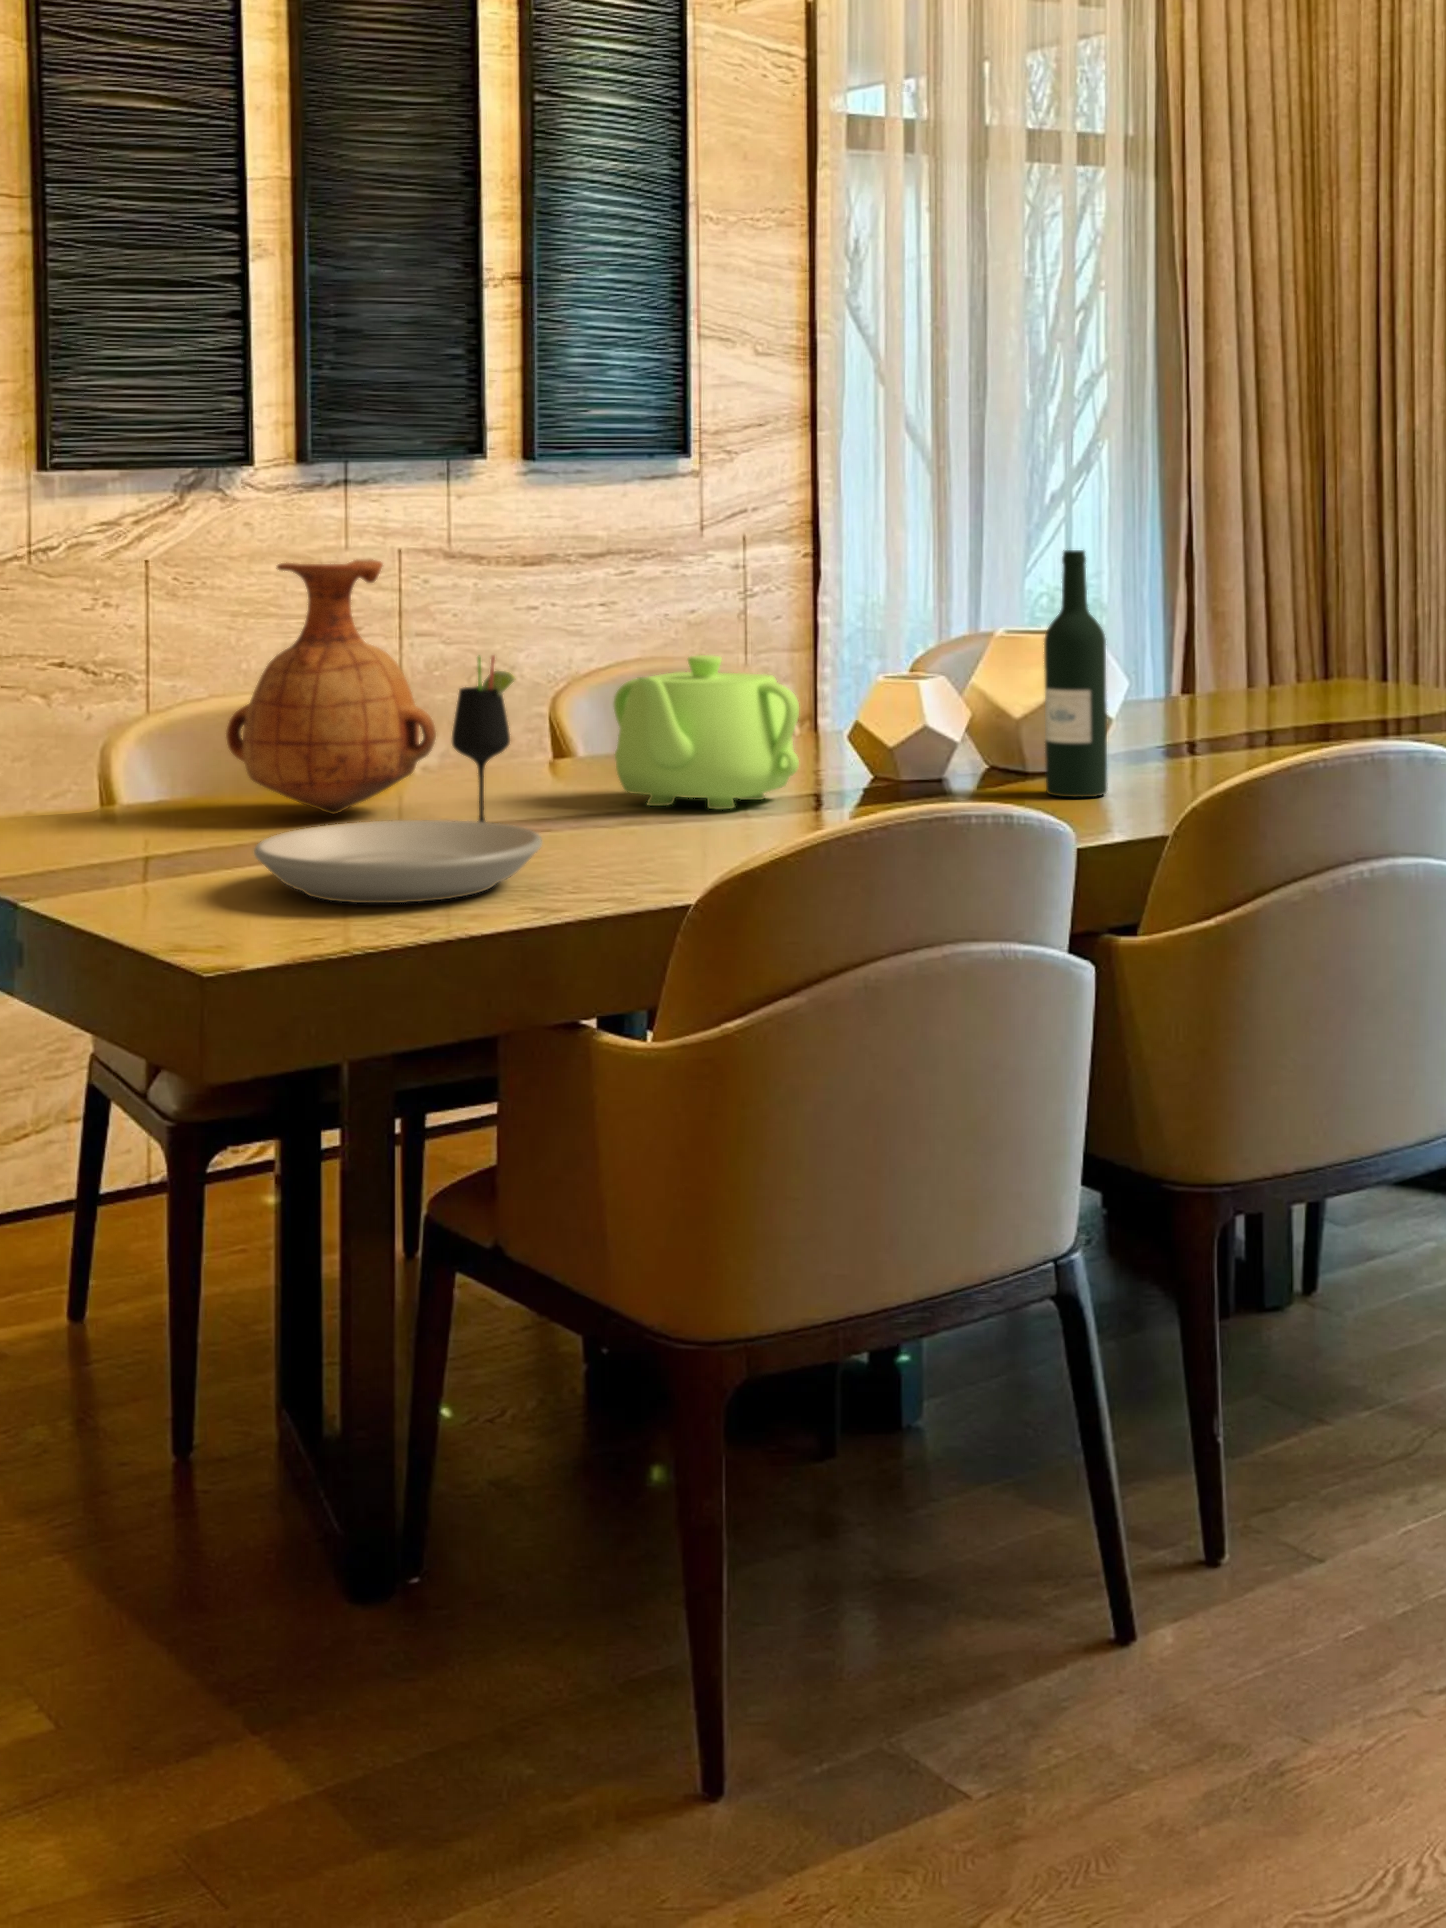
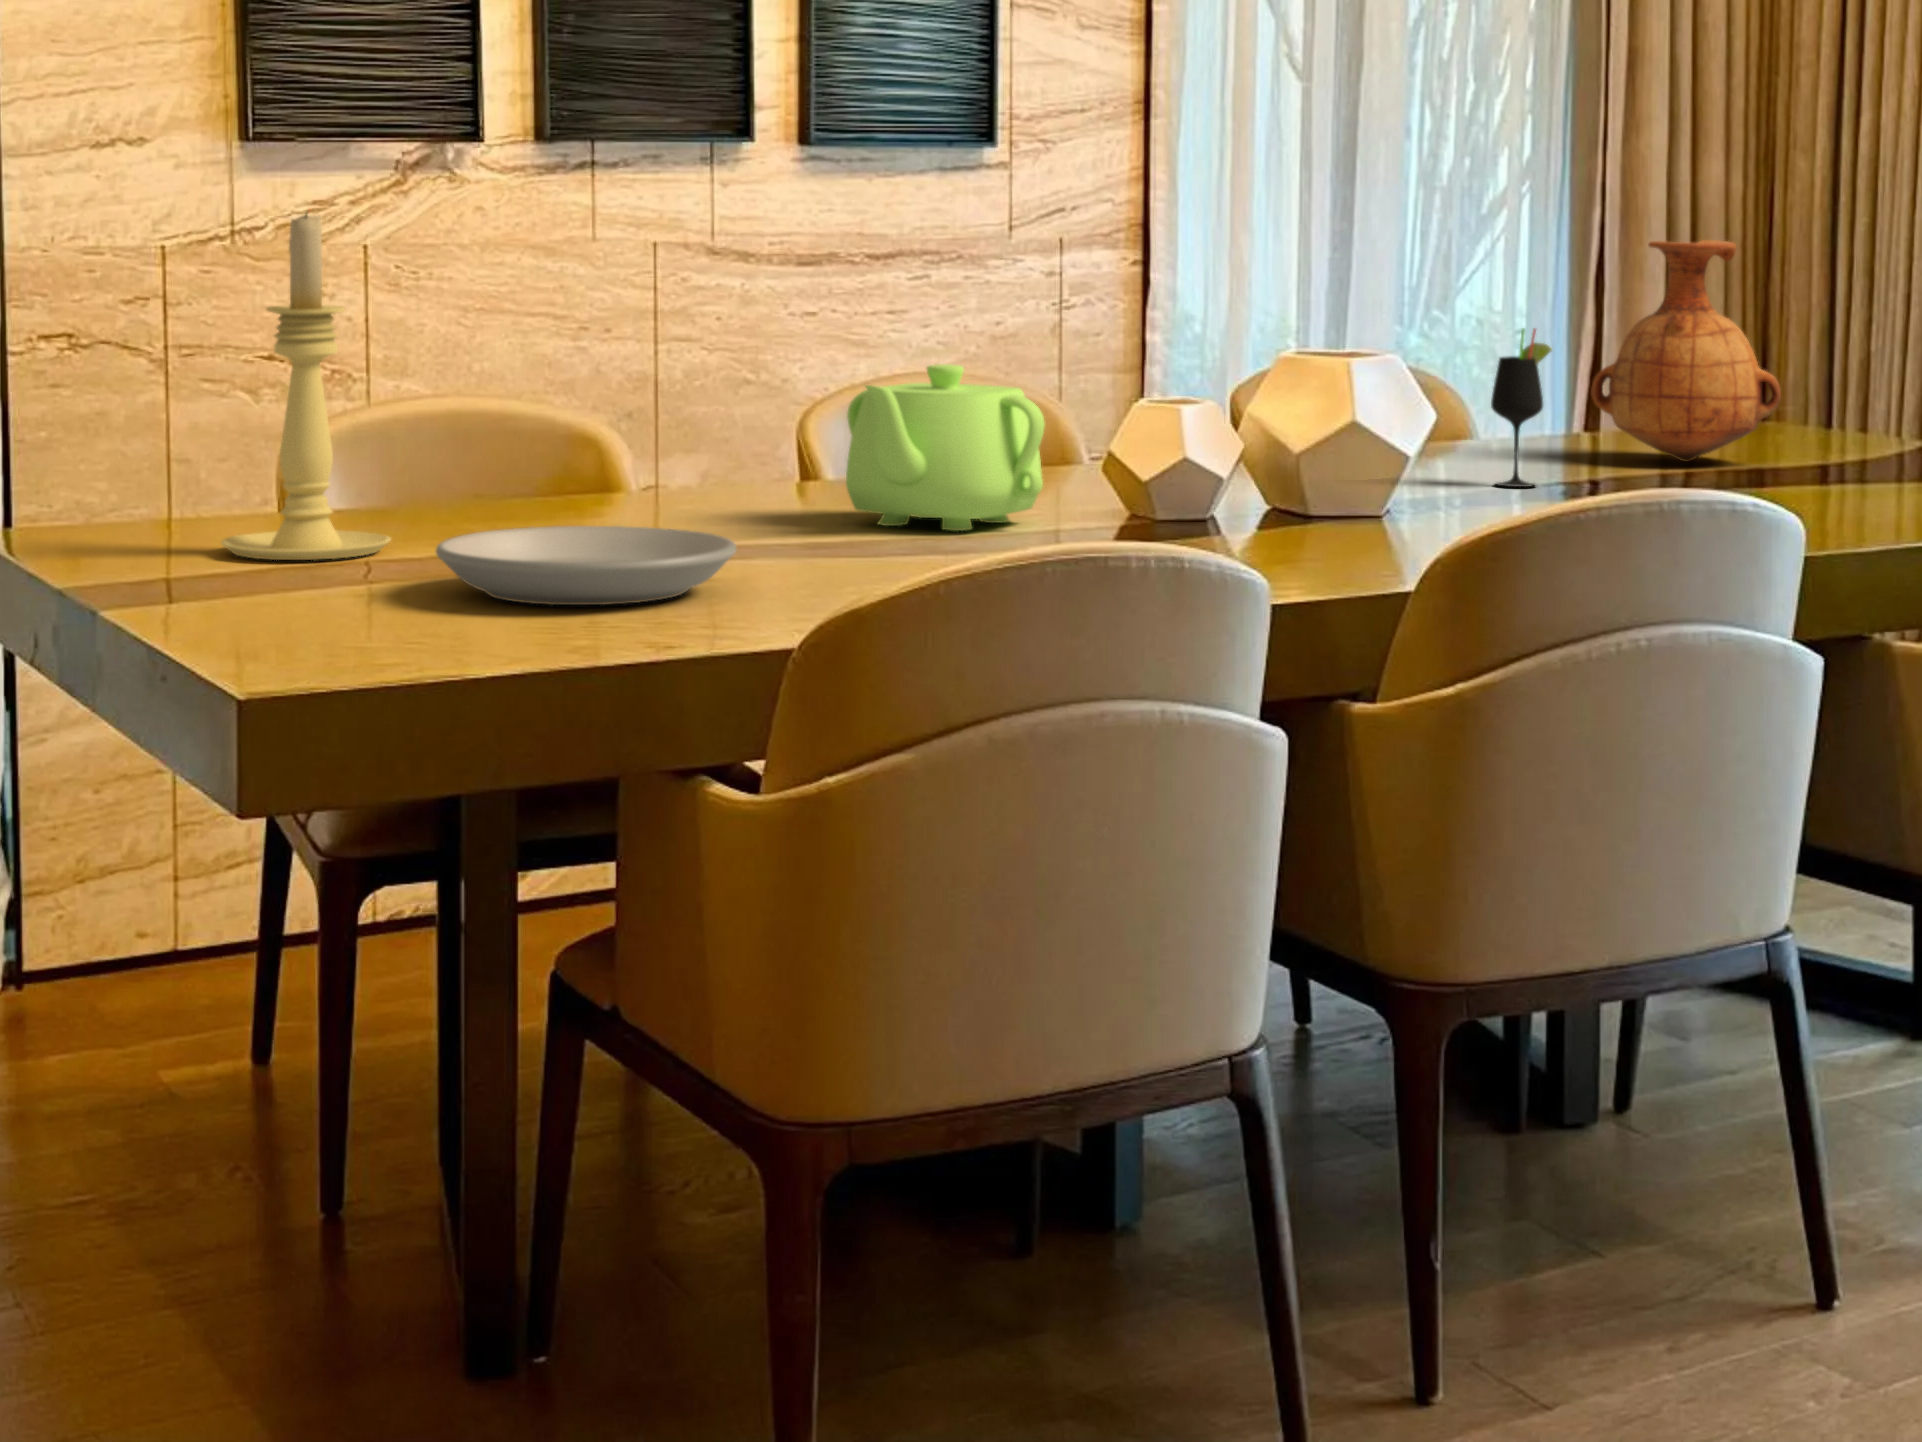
candle holder: none [40,526,202,861] -> present [221,213,391,560]
wine bottle: present [1044,550,1108,797] -> none [1318,260,1387,530]
vase: present [226,560,436,814] -> present [1591,240,1781,462]
wine glass: present [452,656,515,822] -> present [1491,329,1552,487]

